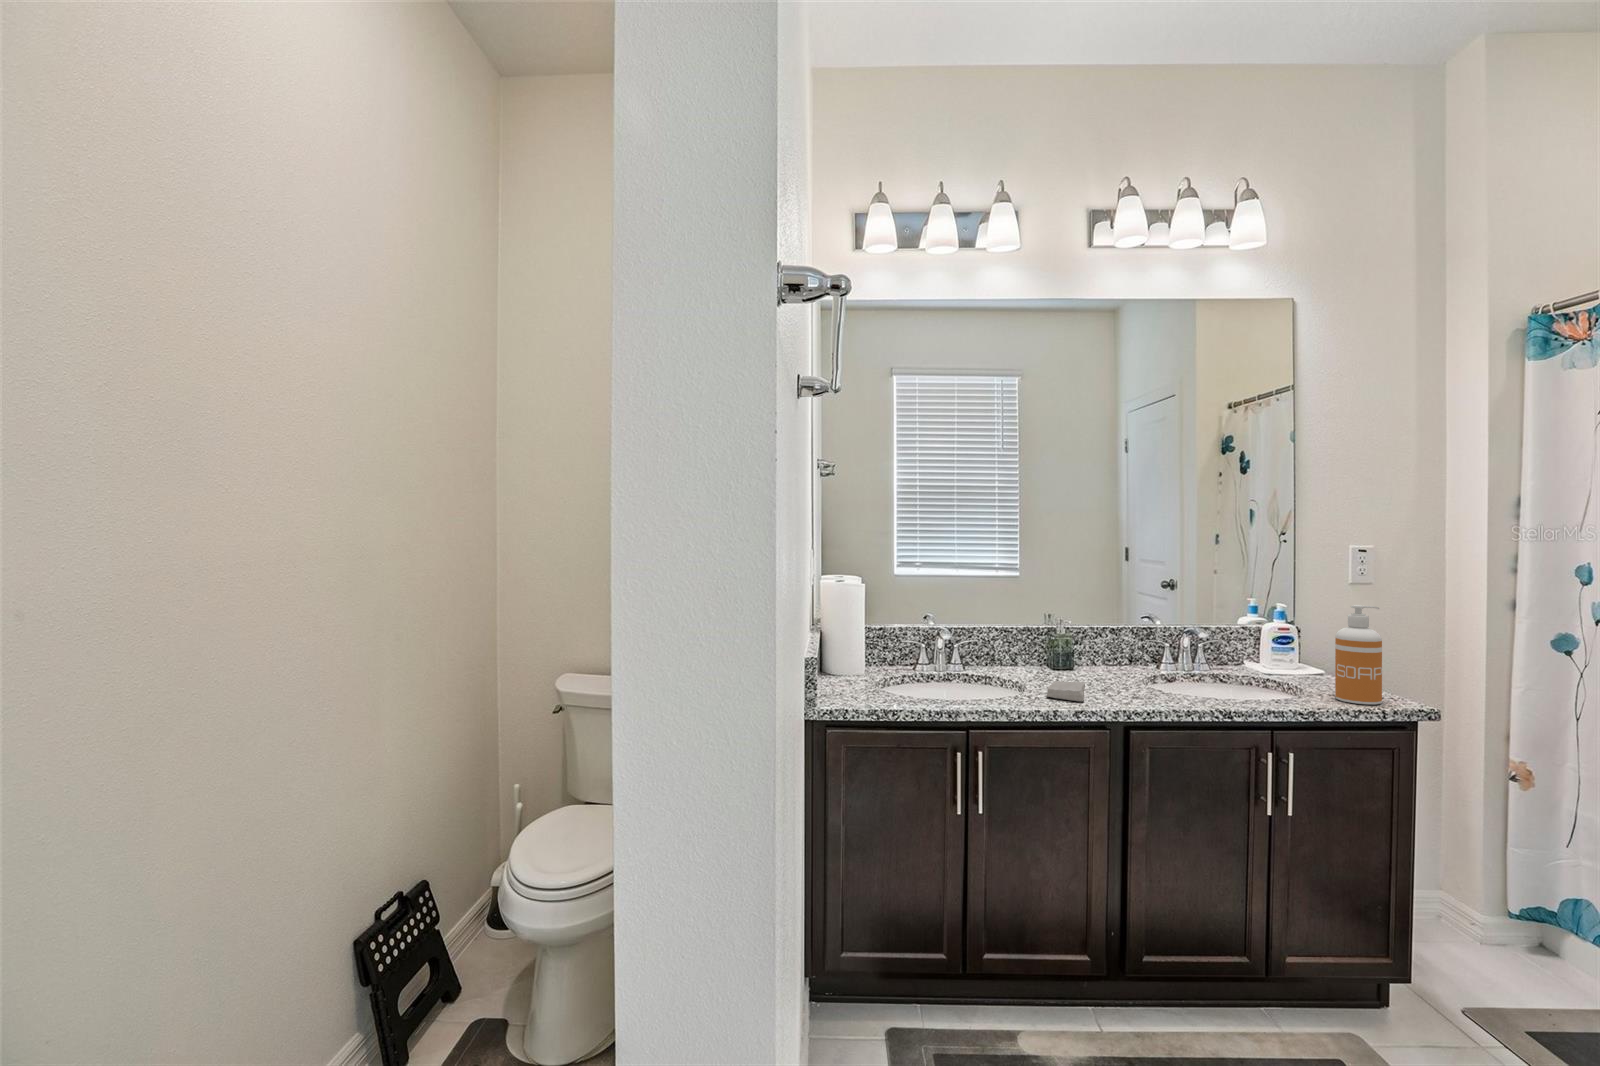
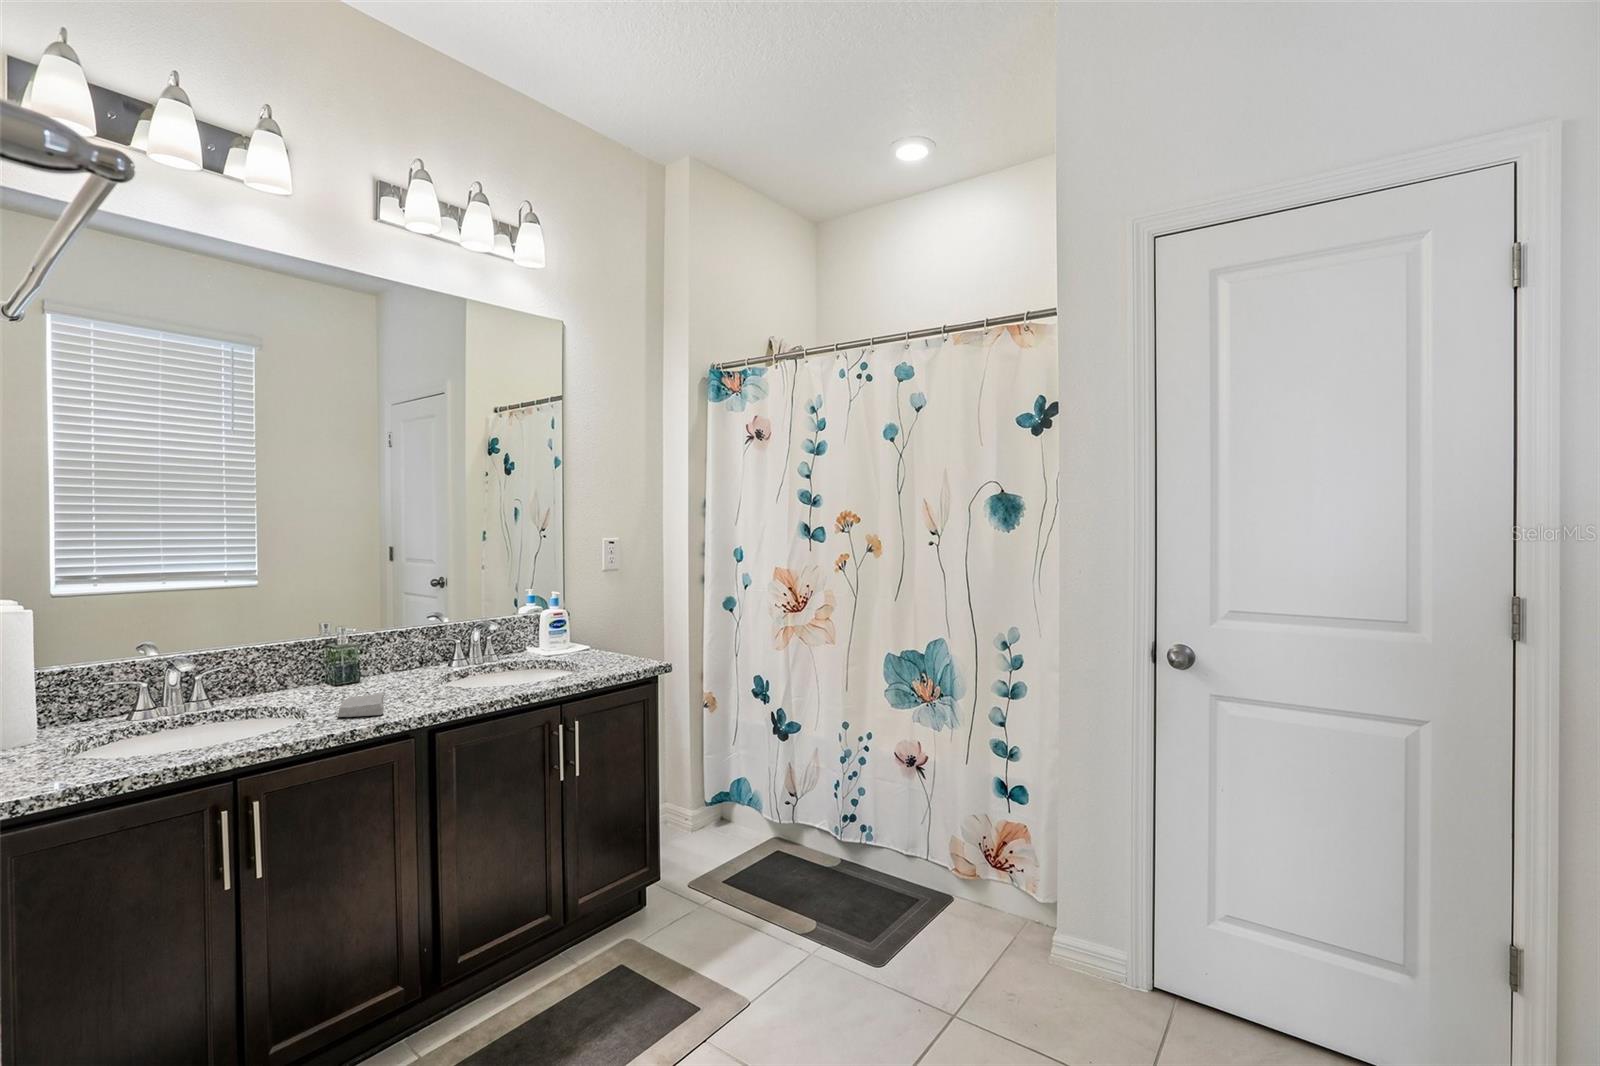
soap dispenser: present [1335,605,1382,705] -> none [603,588,636,670]

